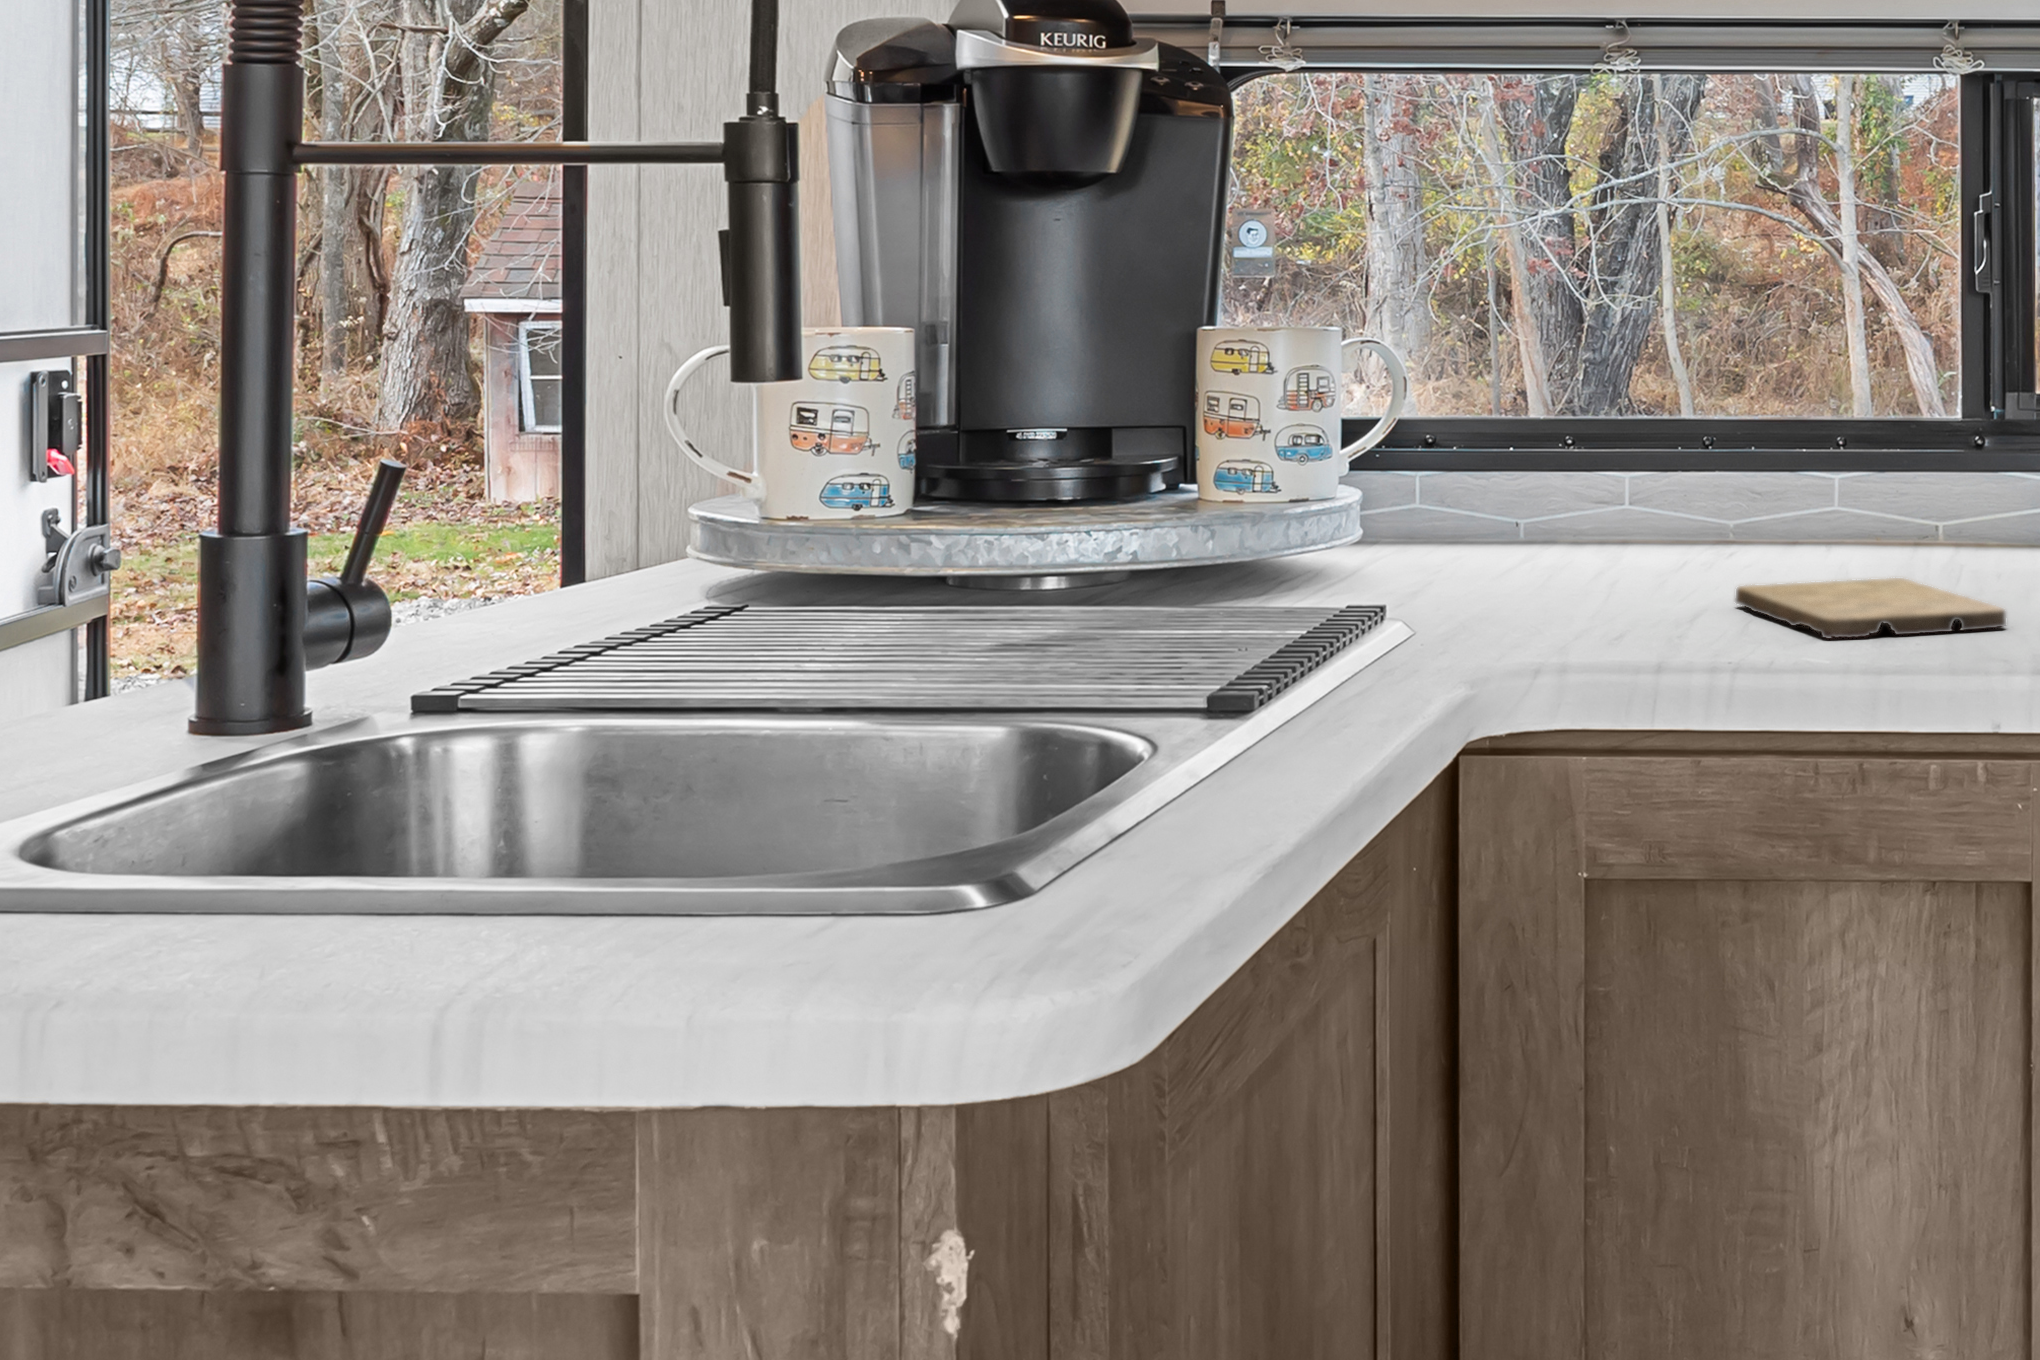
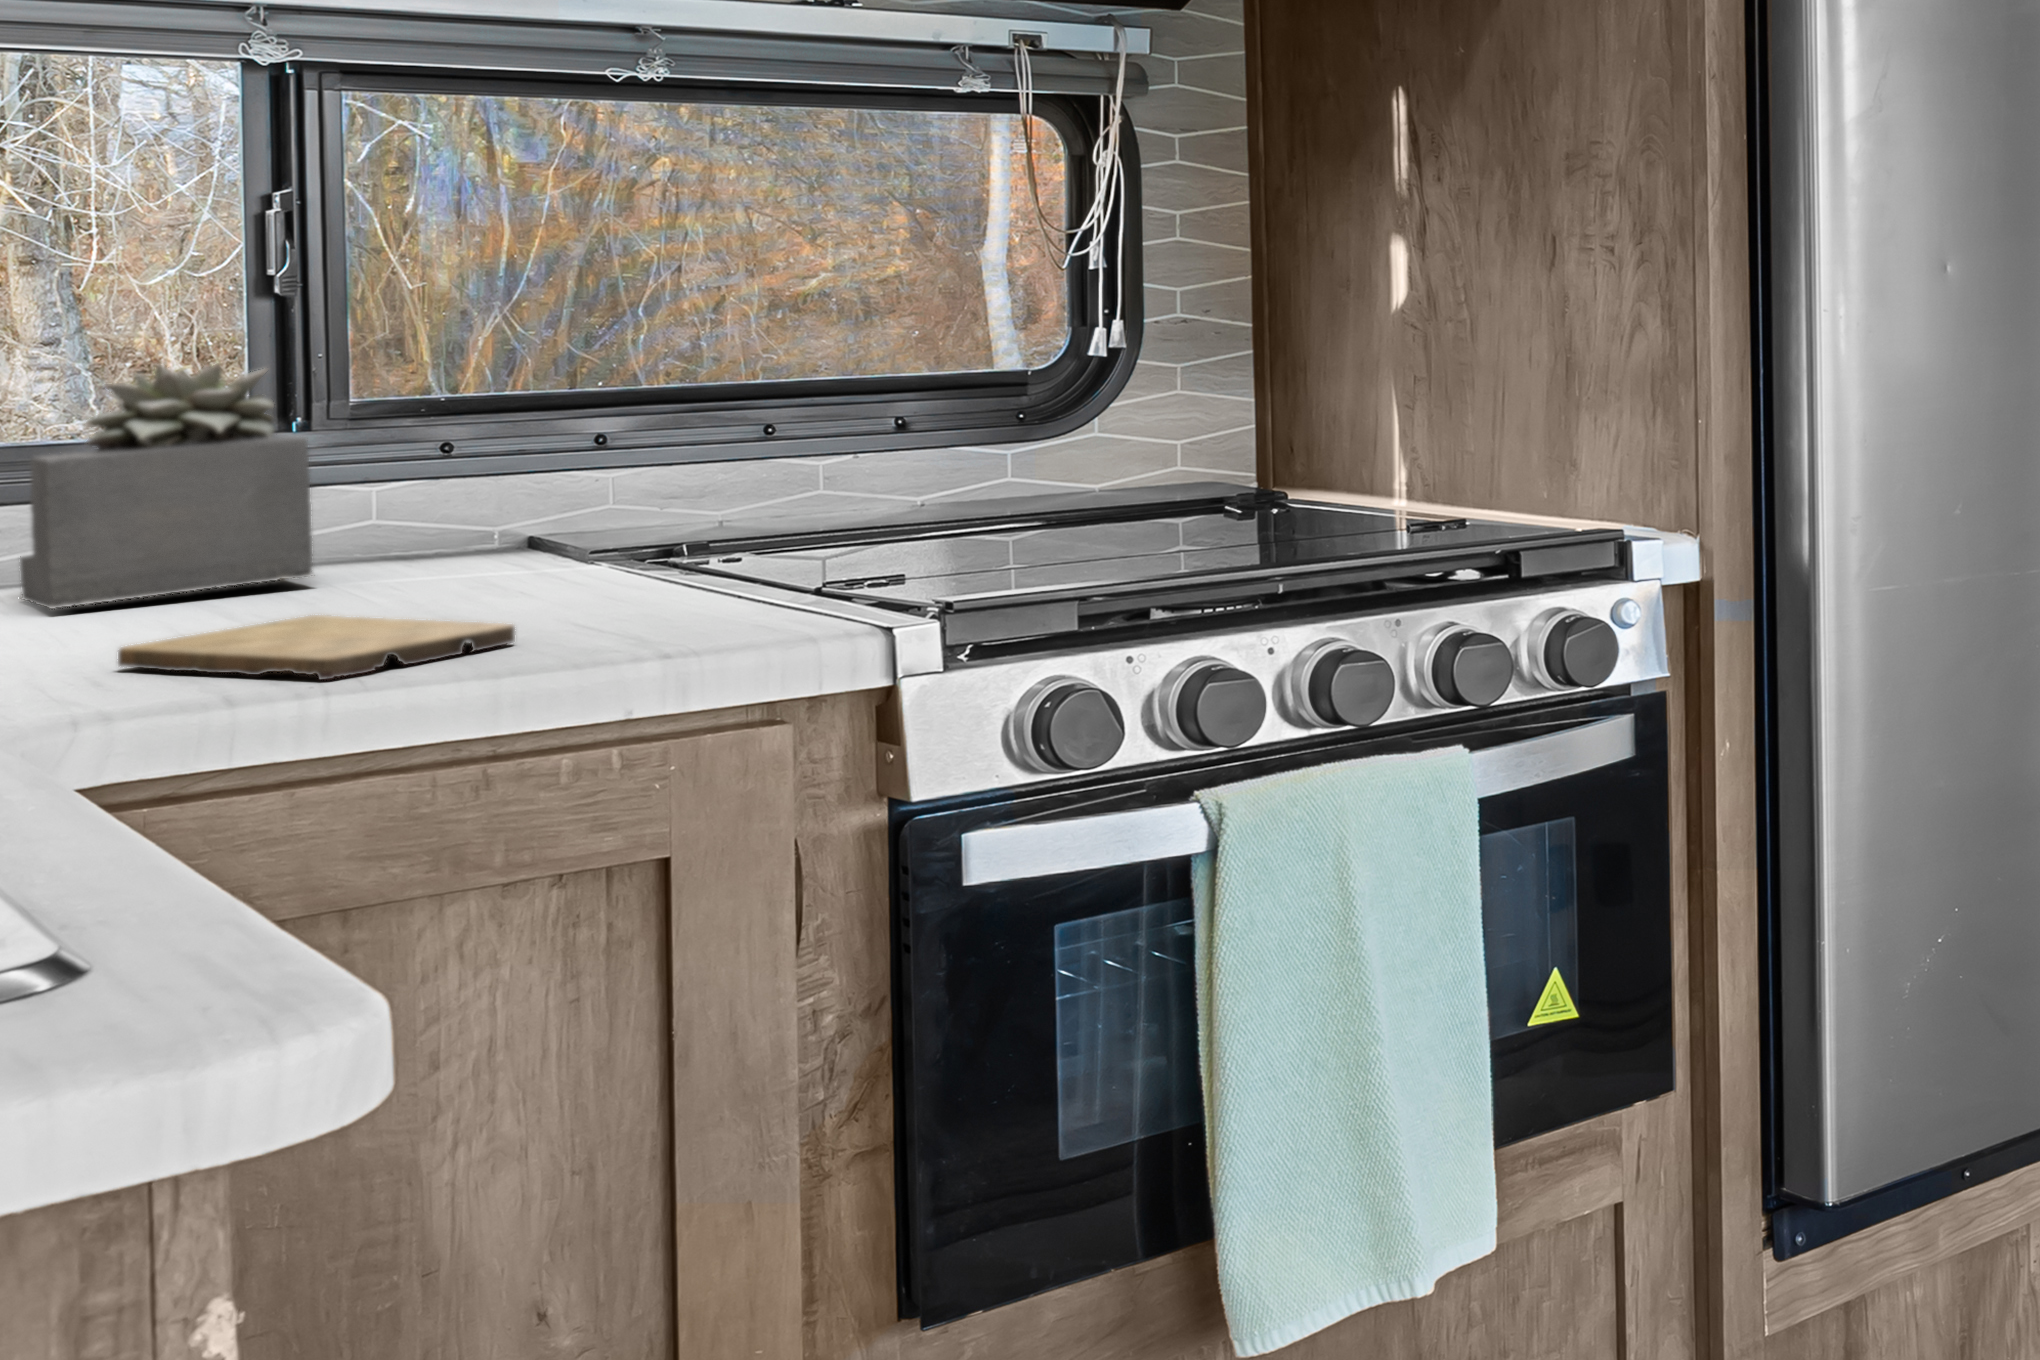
succulent plant: none [1796,329,1996,546] -> present [20,364,313,609]

